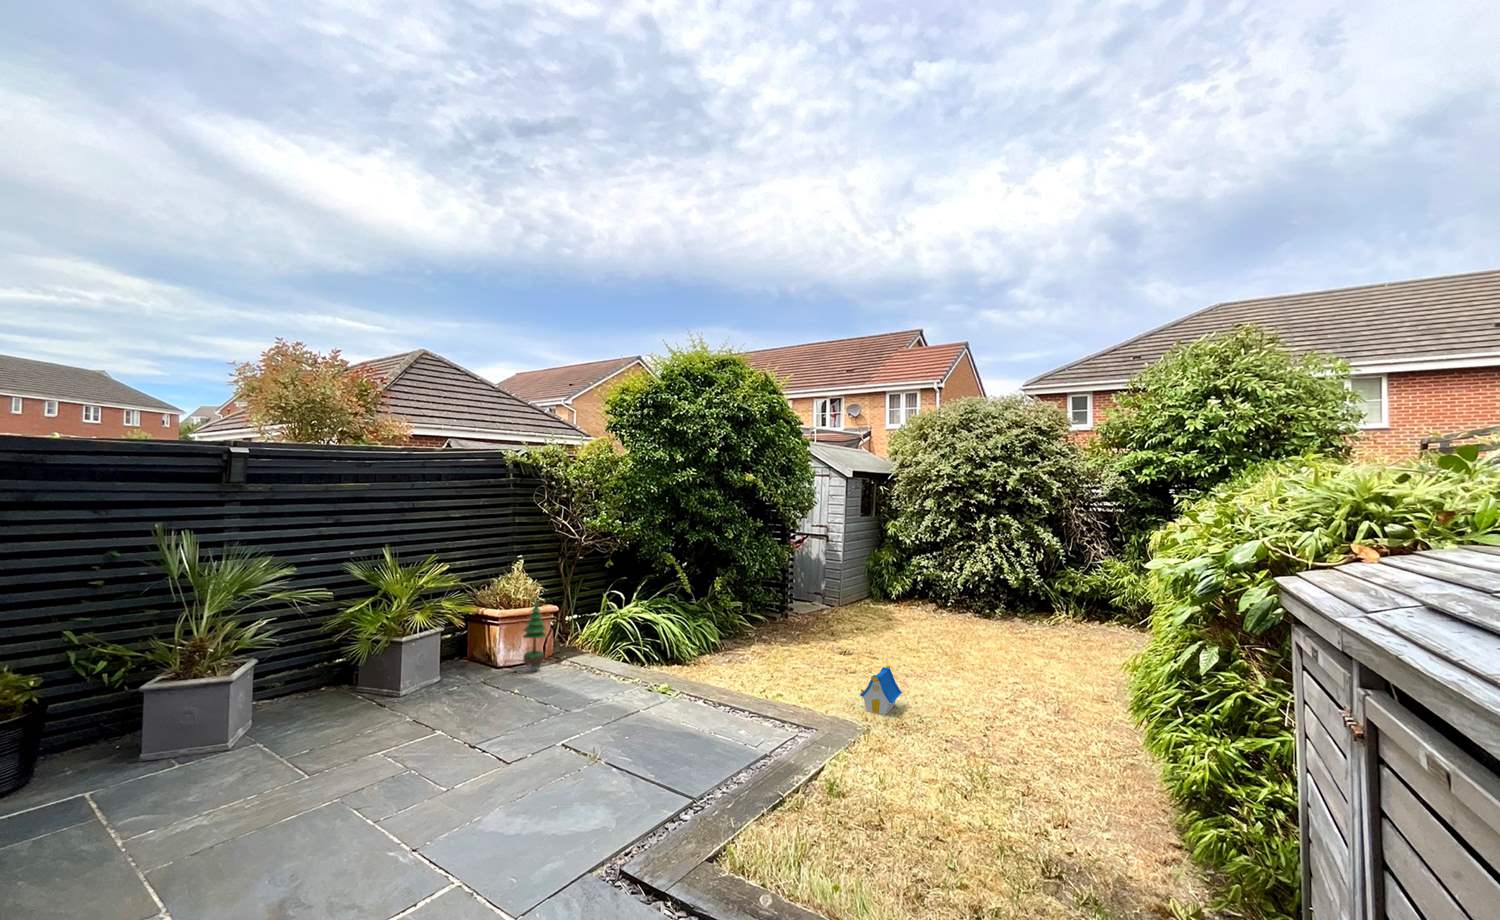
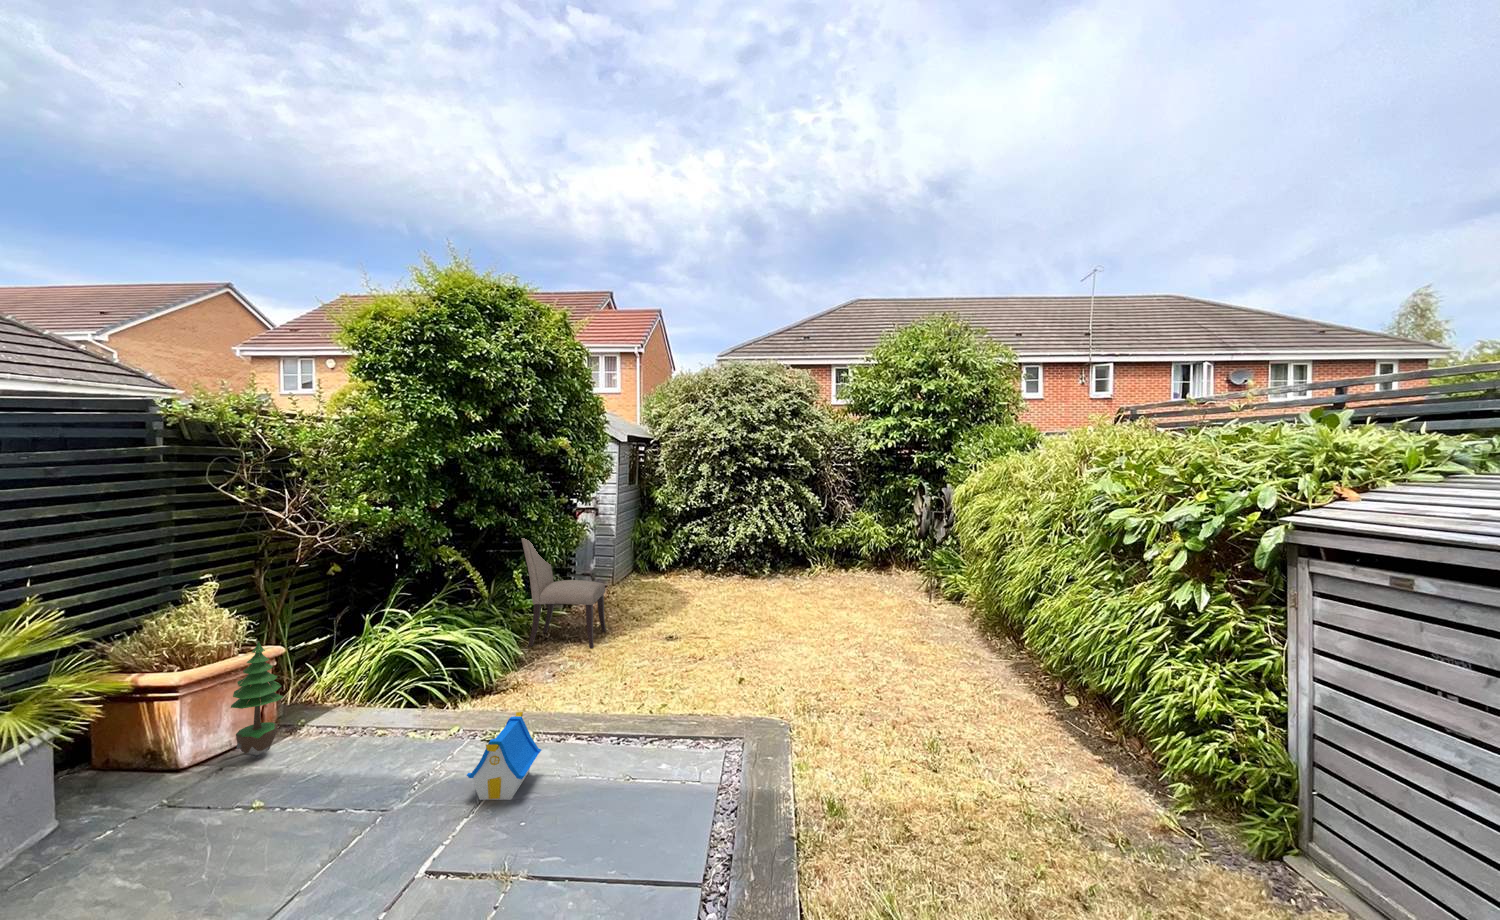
chair: none [728,547,797,651] -> present [521,538,606,648]
toy house: present [860,666,902,715] -> present [467,712,541,800]

